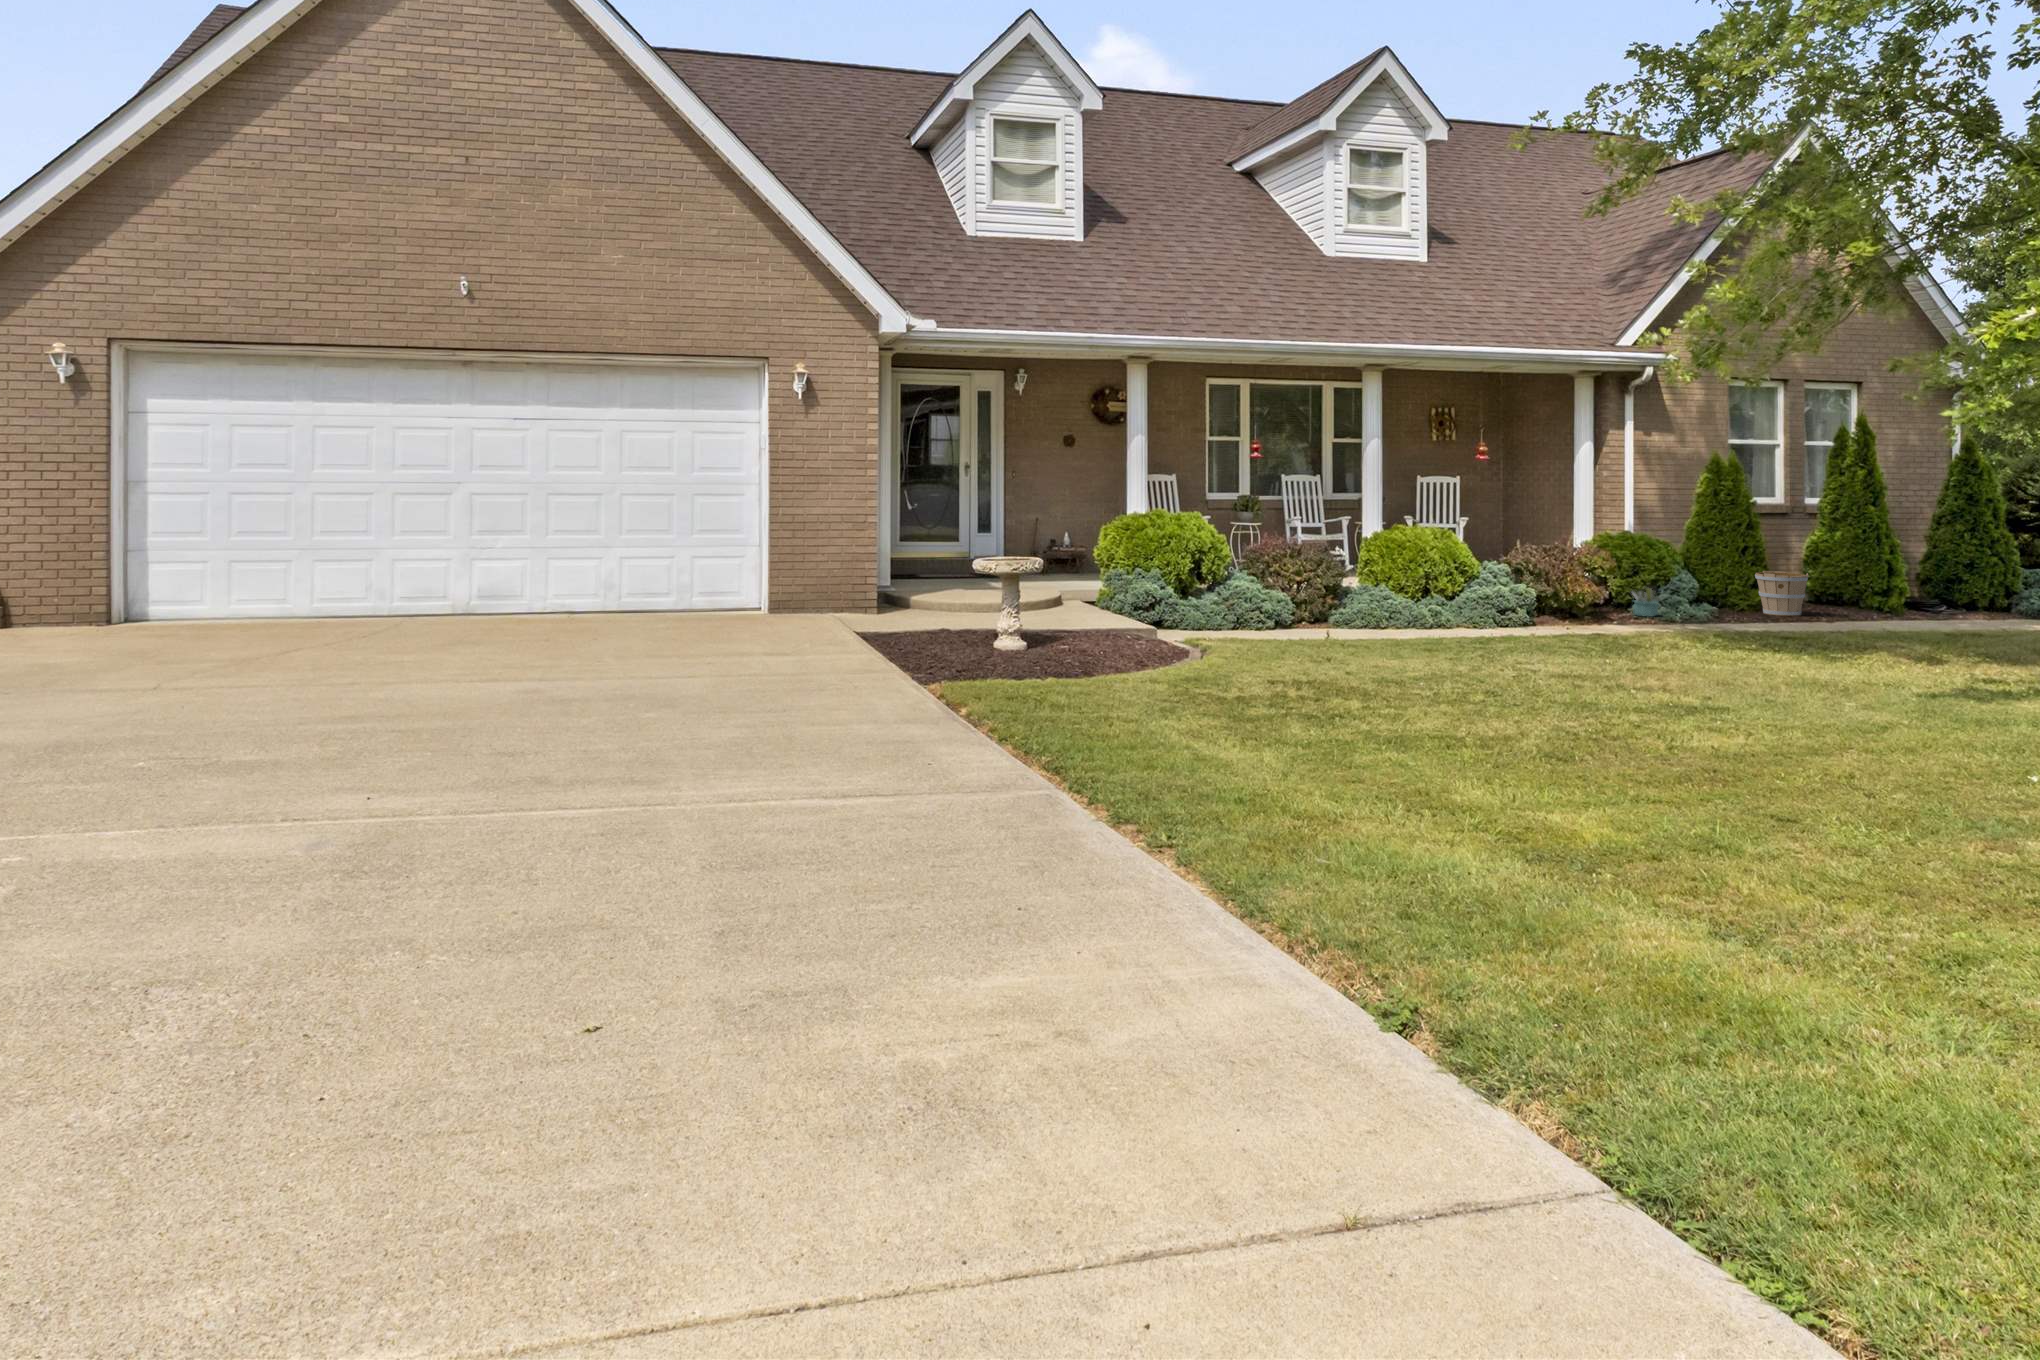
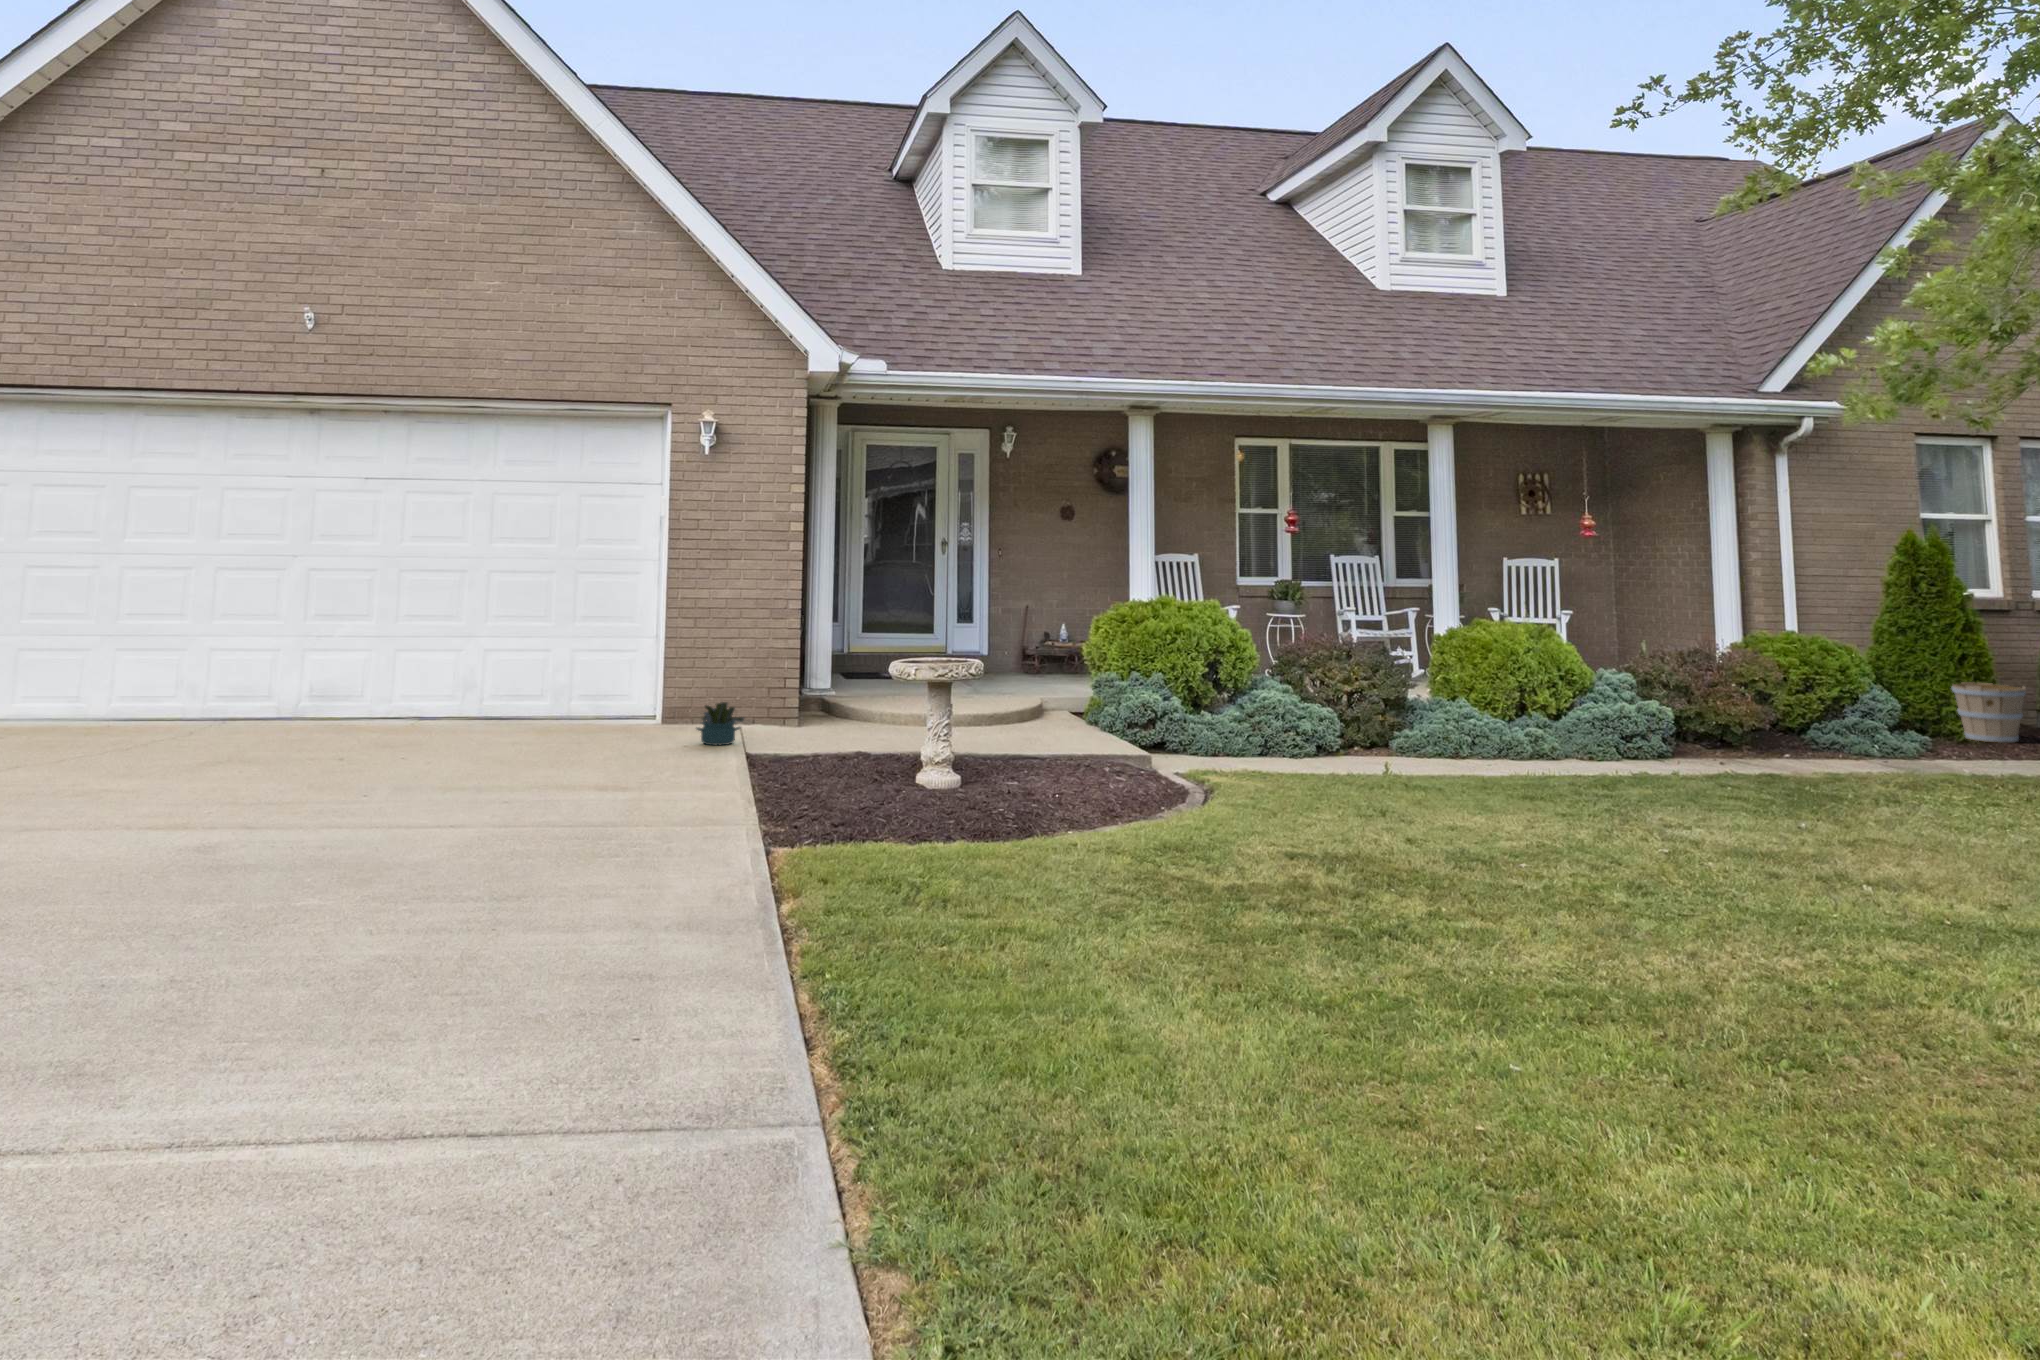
decorative plant: present [1632,588,1660,617] -> present [697,702,744,745]

